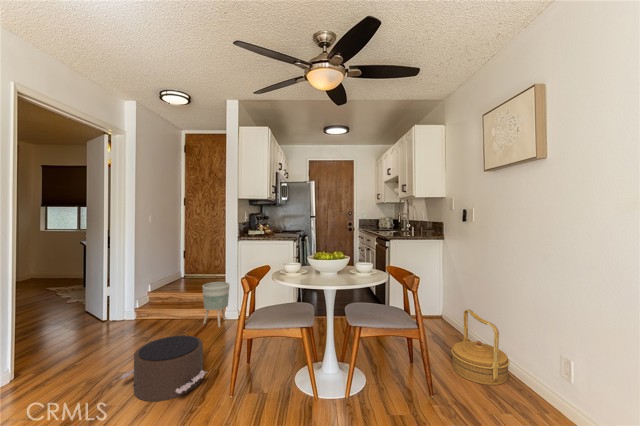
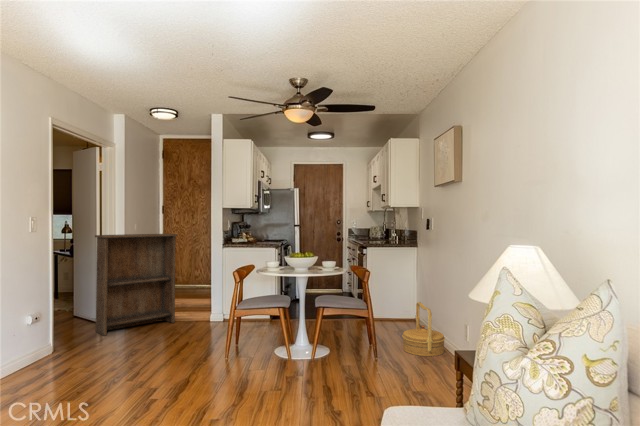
bookshelf: none [94,226,190,343] -> present [95,234,177,336]
planter: present [202,282,230,327] -> none [190,286,214,327]
pouf: present [120,335,207,402] -> none [136,322,204,363]

